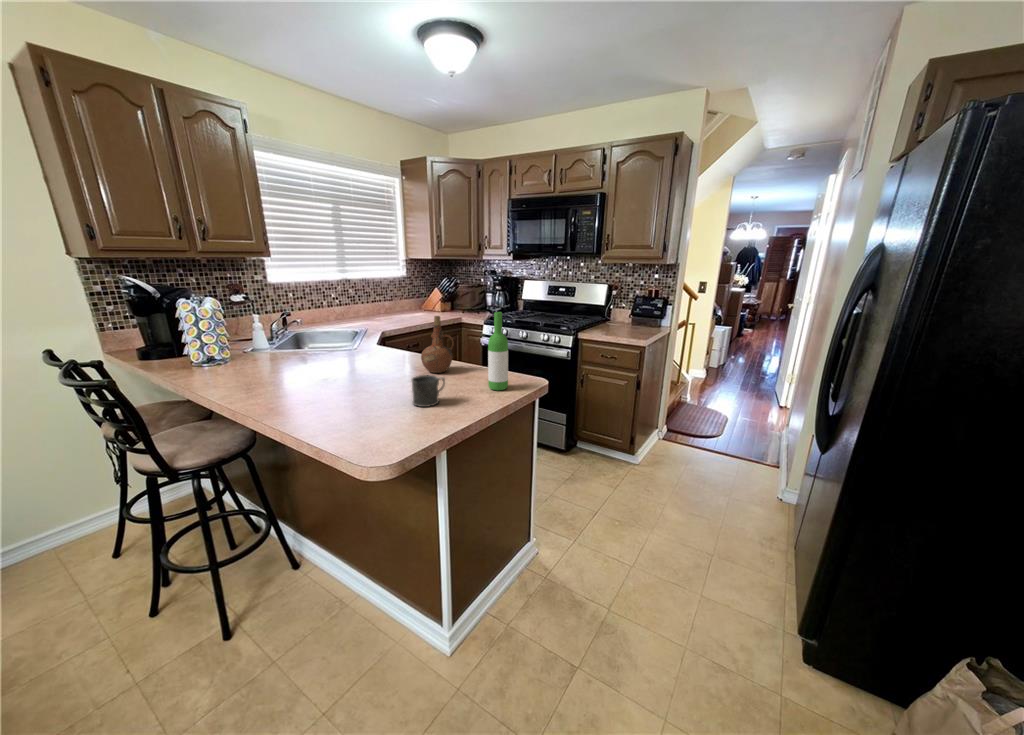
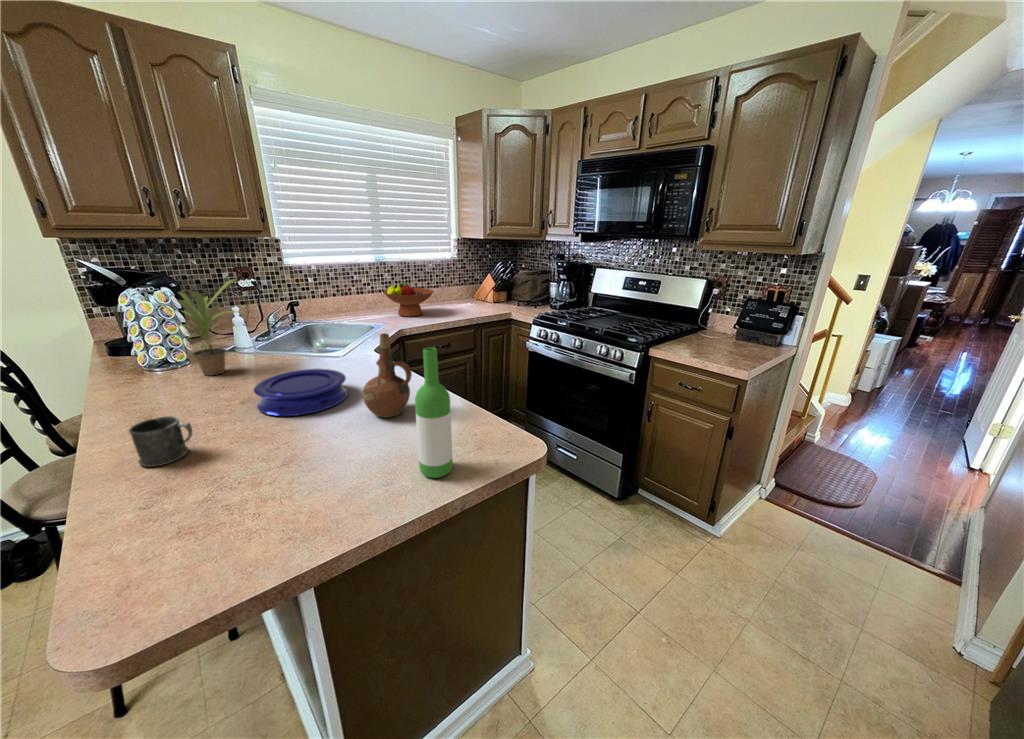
potted plant: none [234,288,288,366] -> present [177,280,235,375]
fruit bowl: none [355,296,399,324] -> present [383,283,434,317]
plate: none [333,351,398,378] -> present [254,369,348,416]
mug: present [412,375,445,407] -> present [129,416,192,467]

